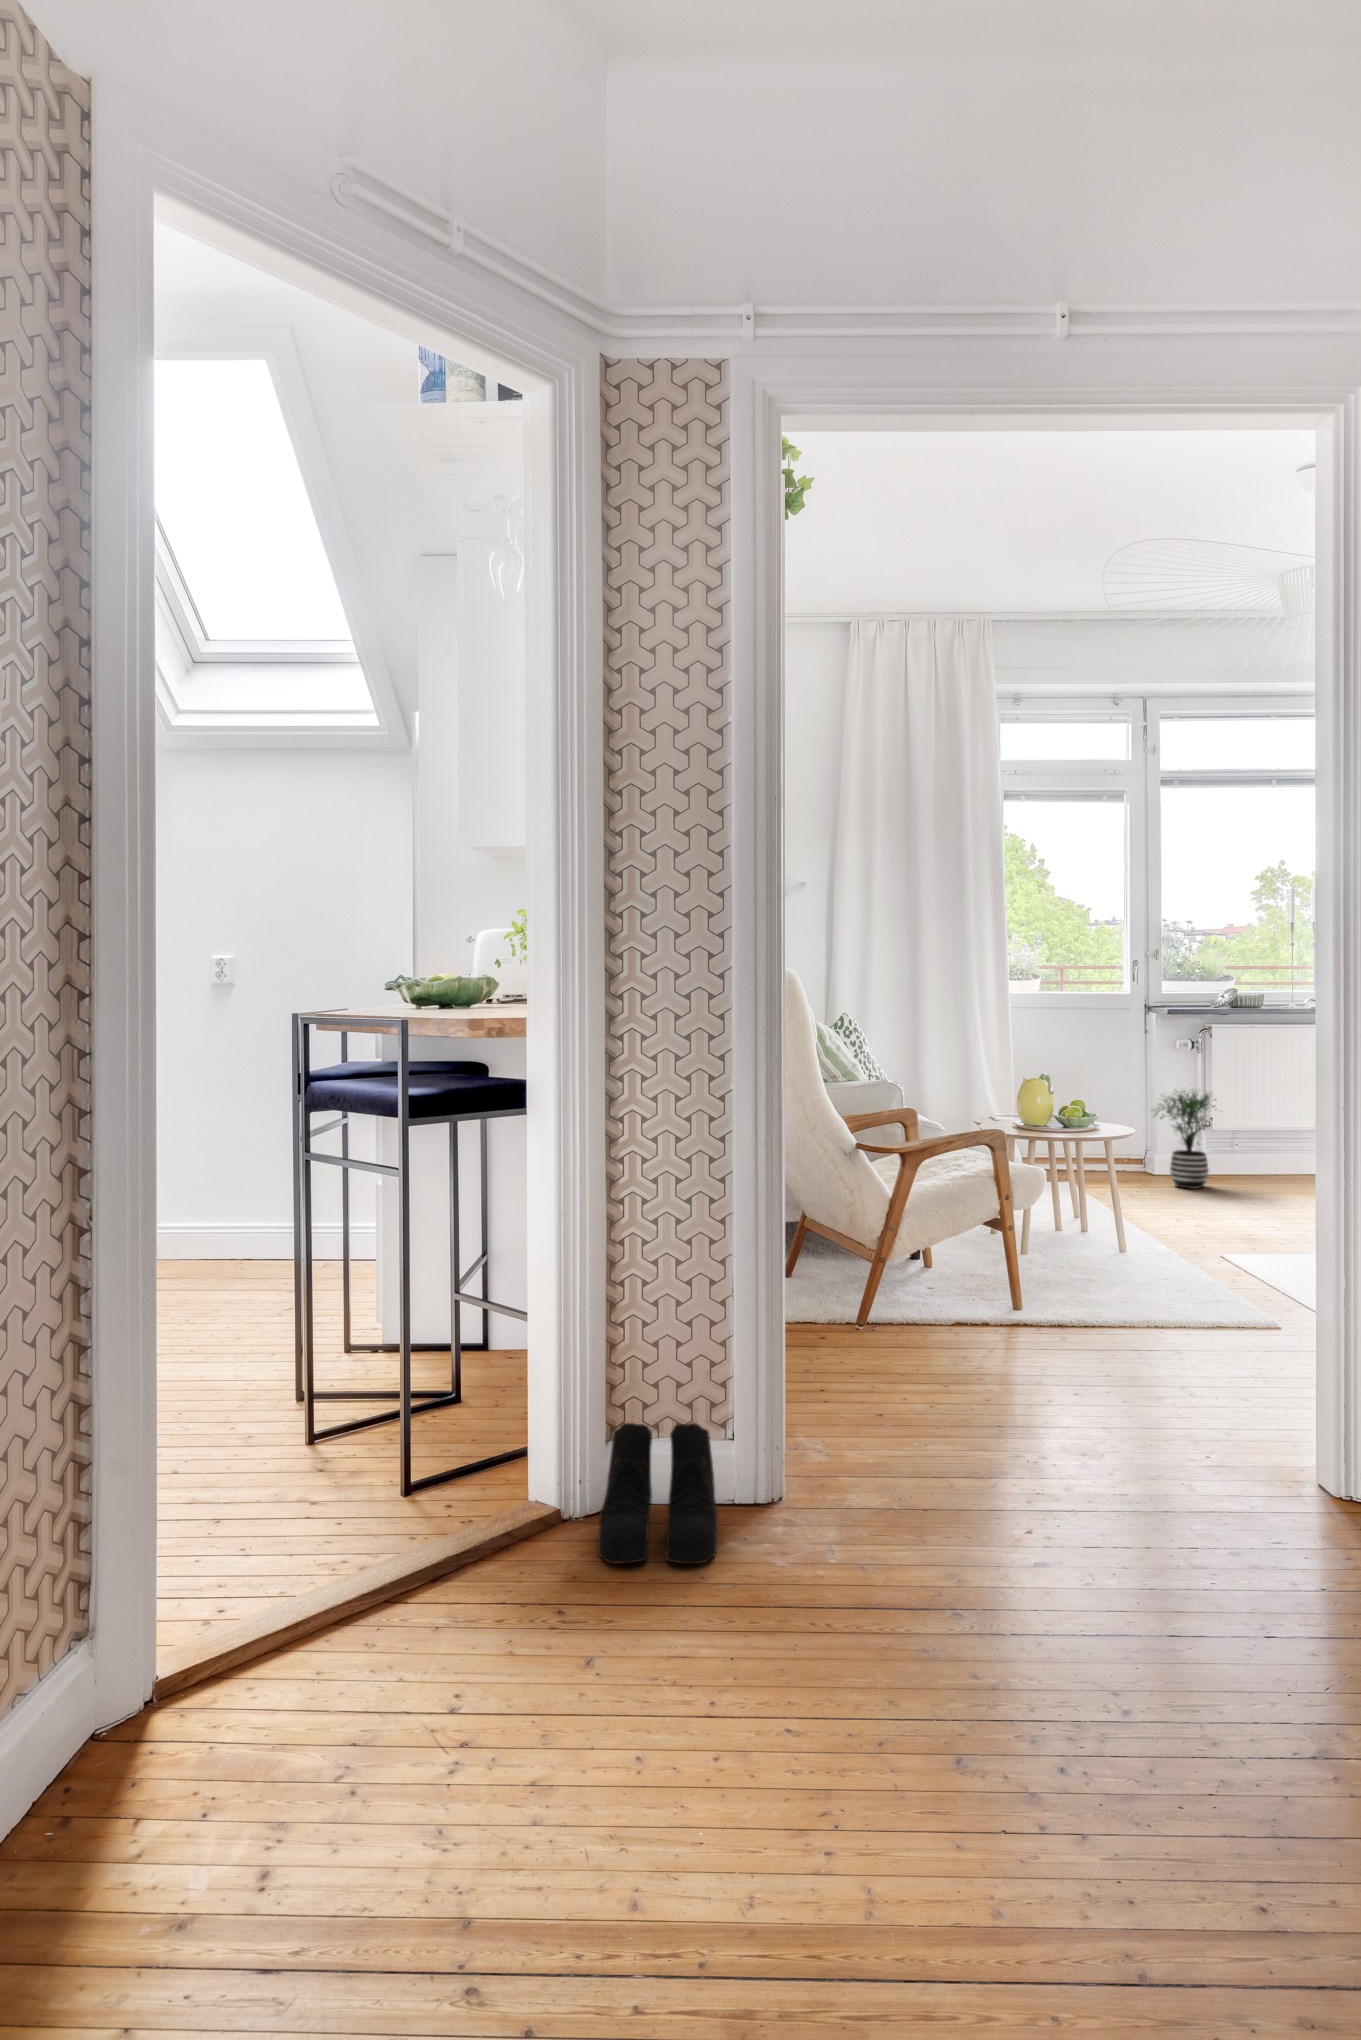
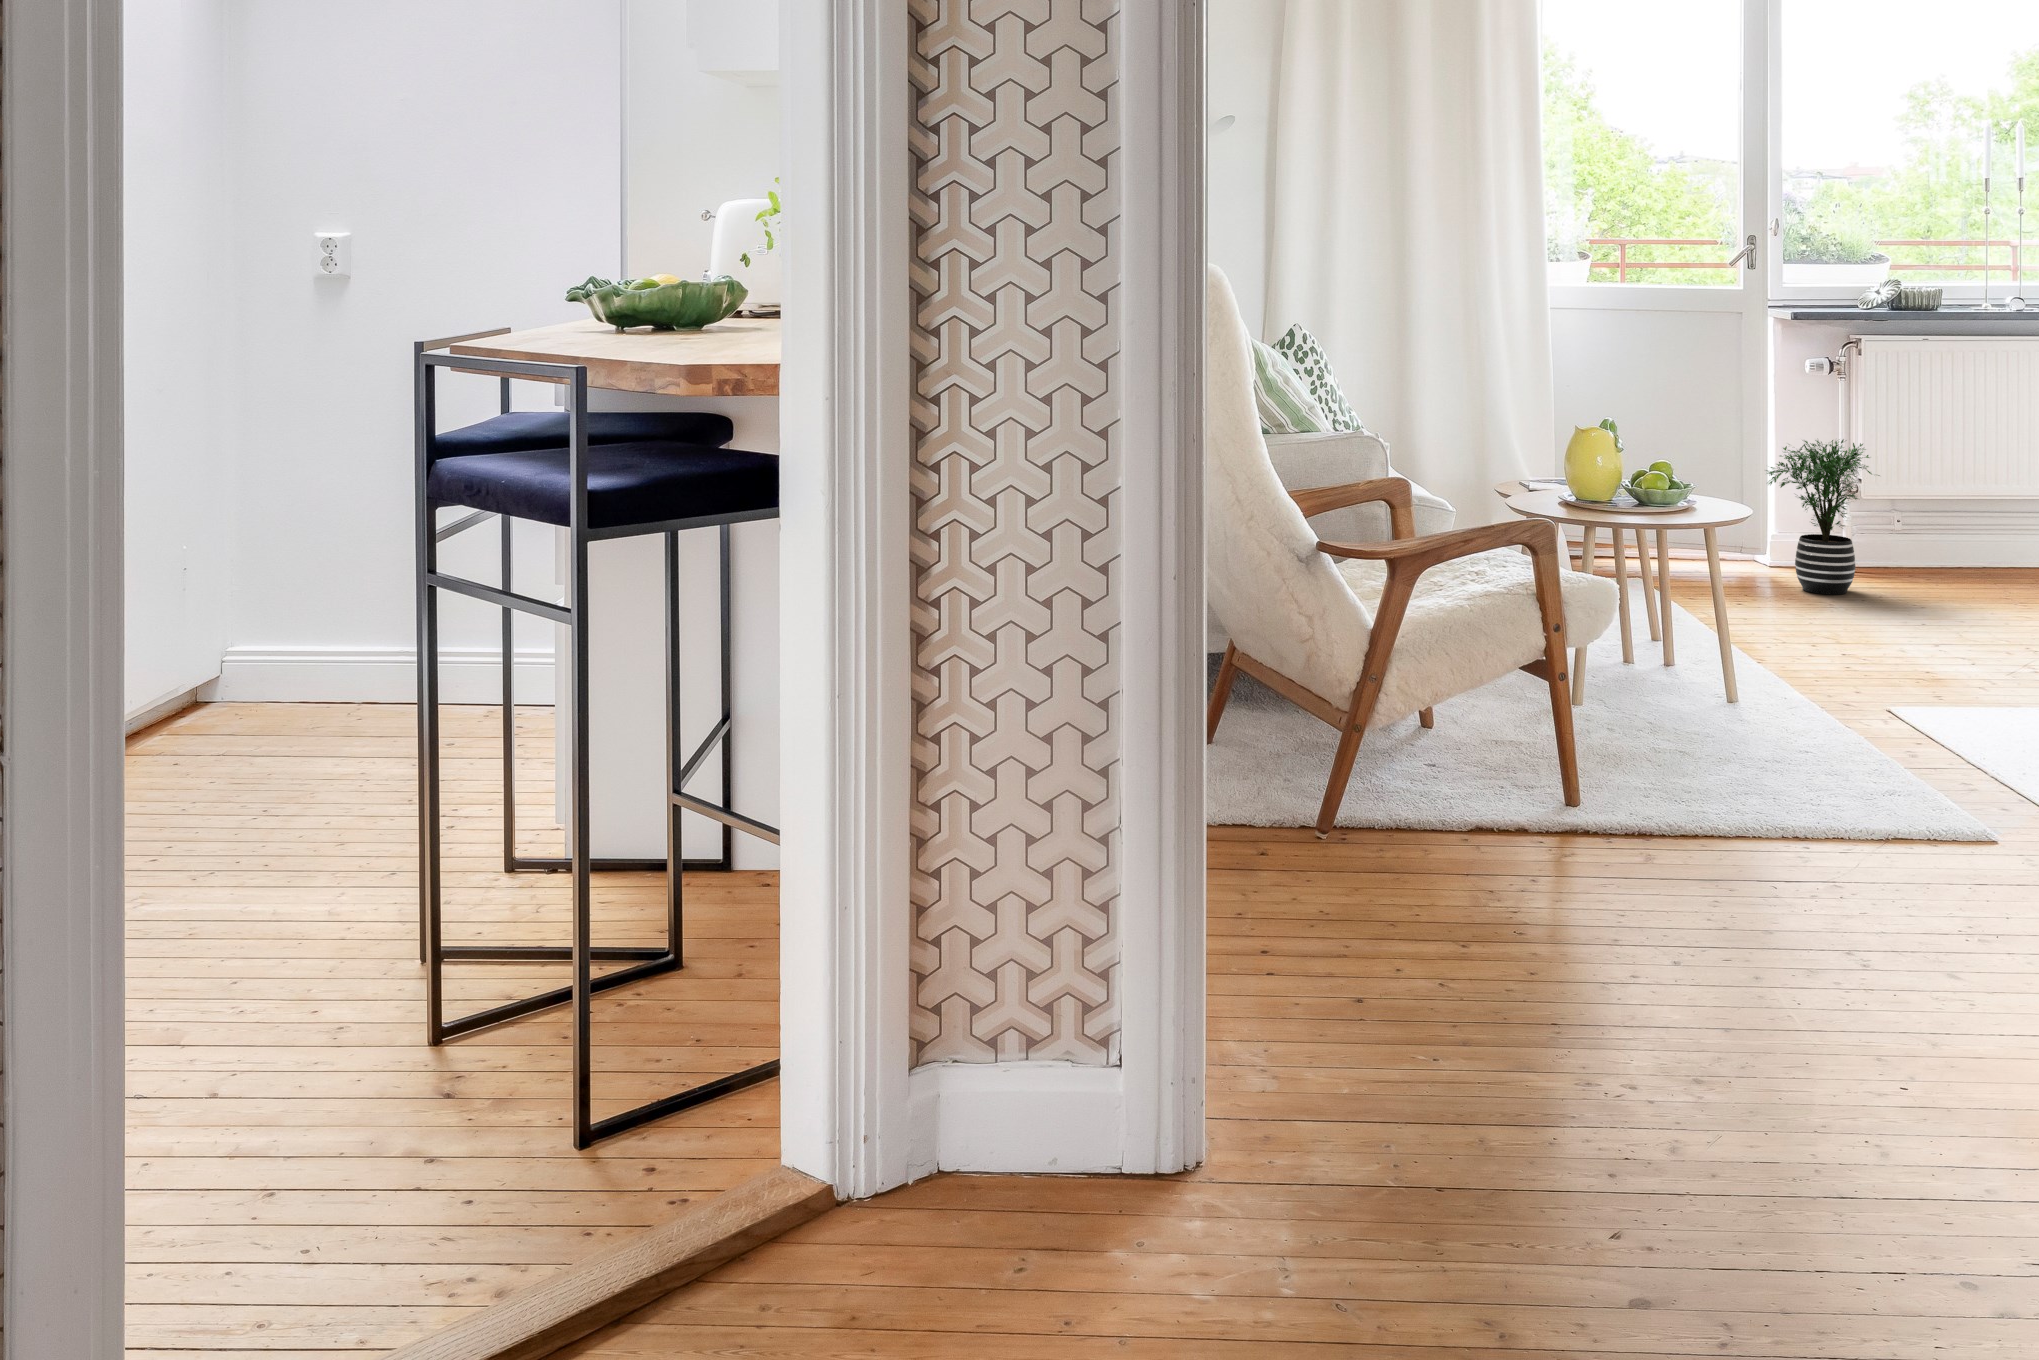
boots: present [598,1423,717,1564] -> none [896,1038,1094,1292]

